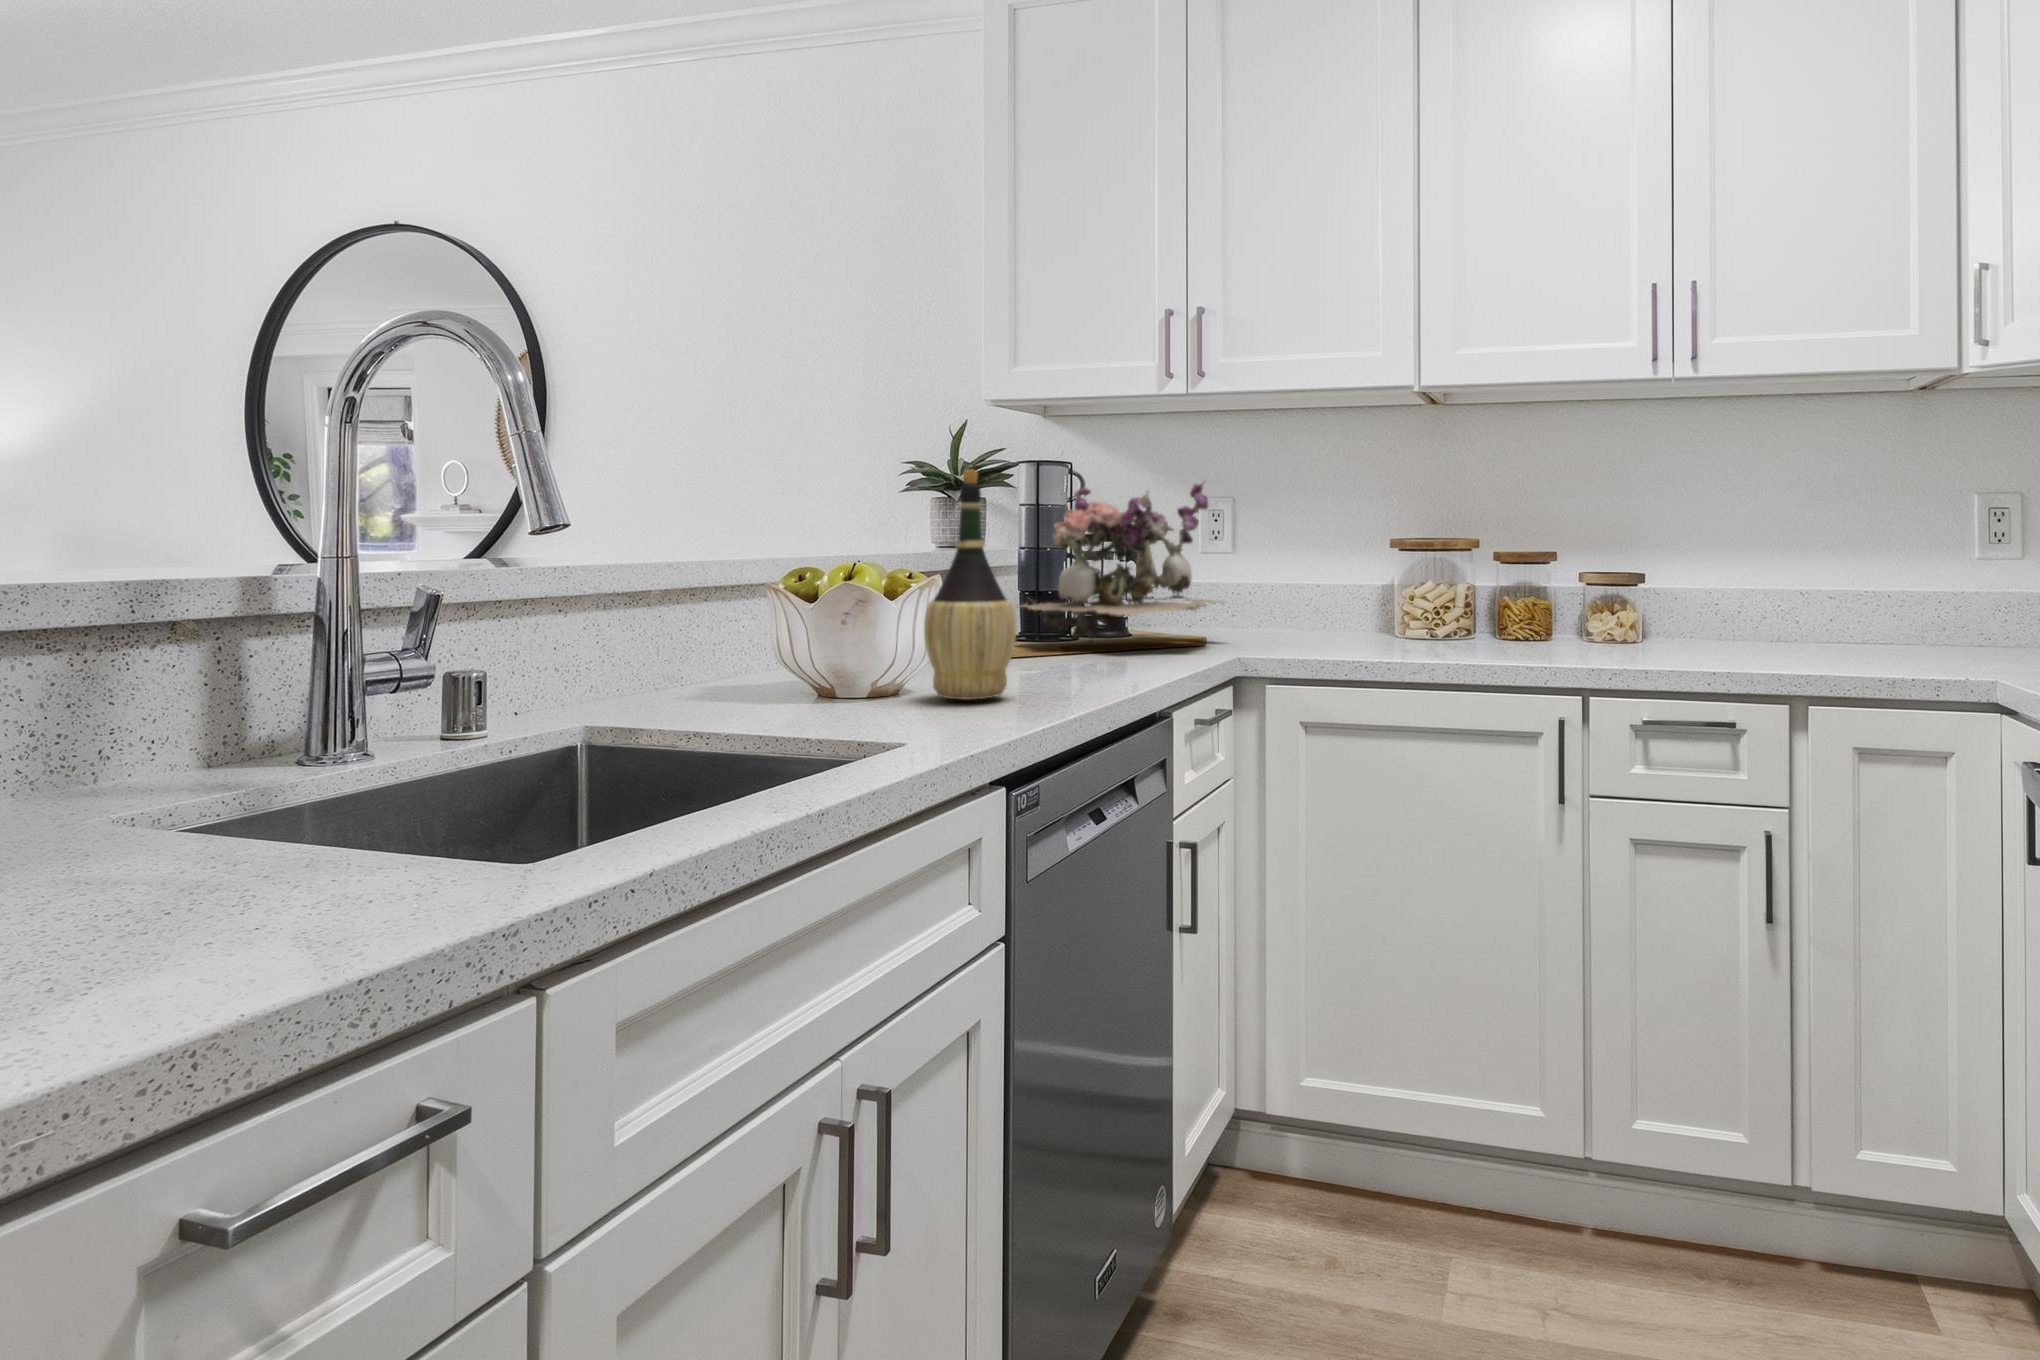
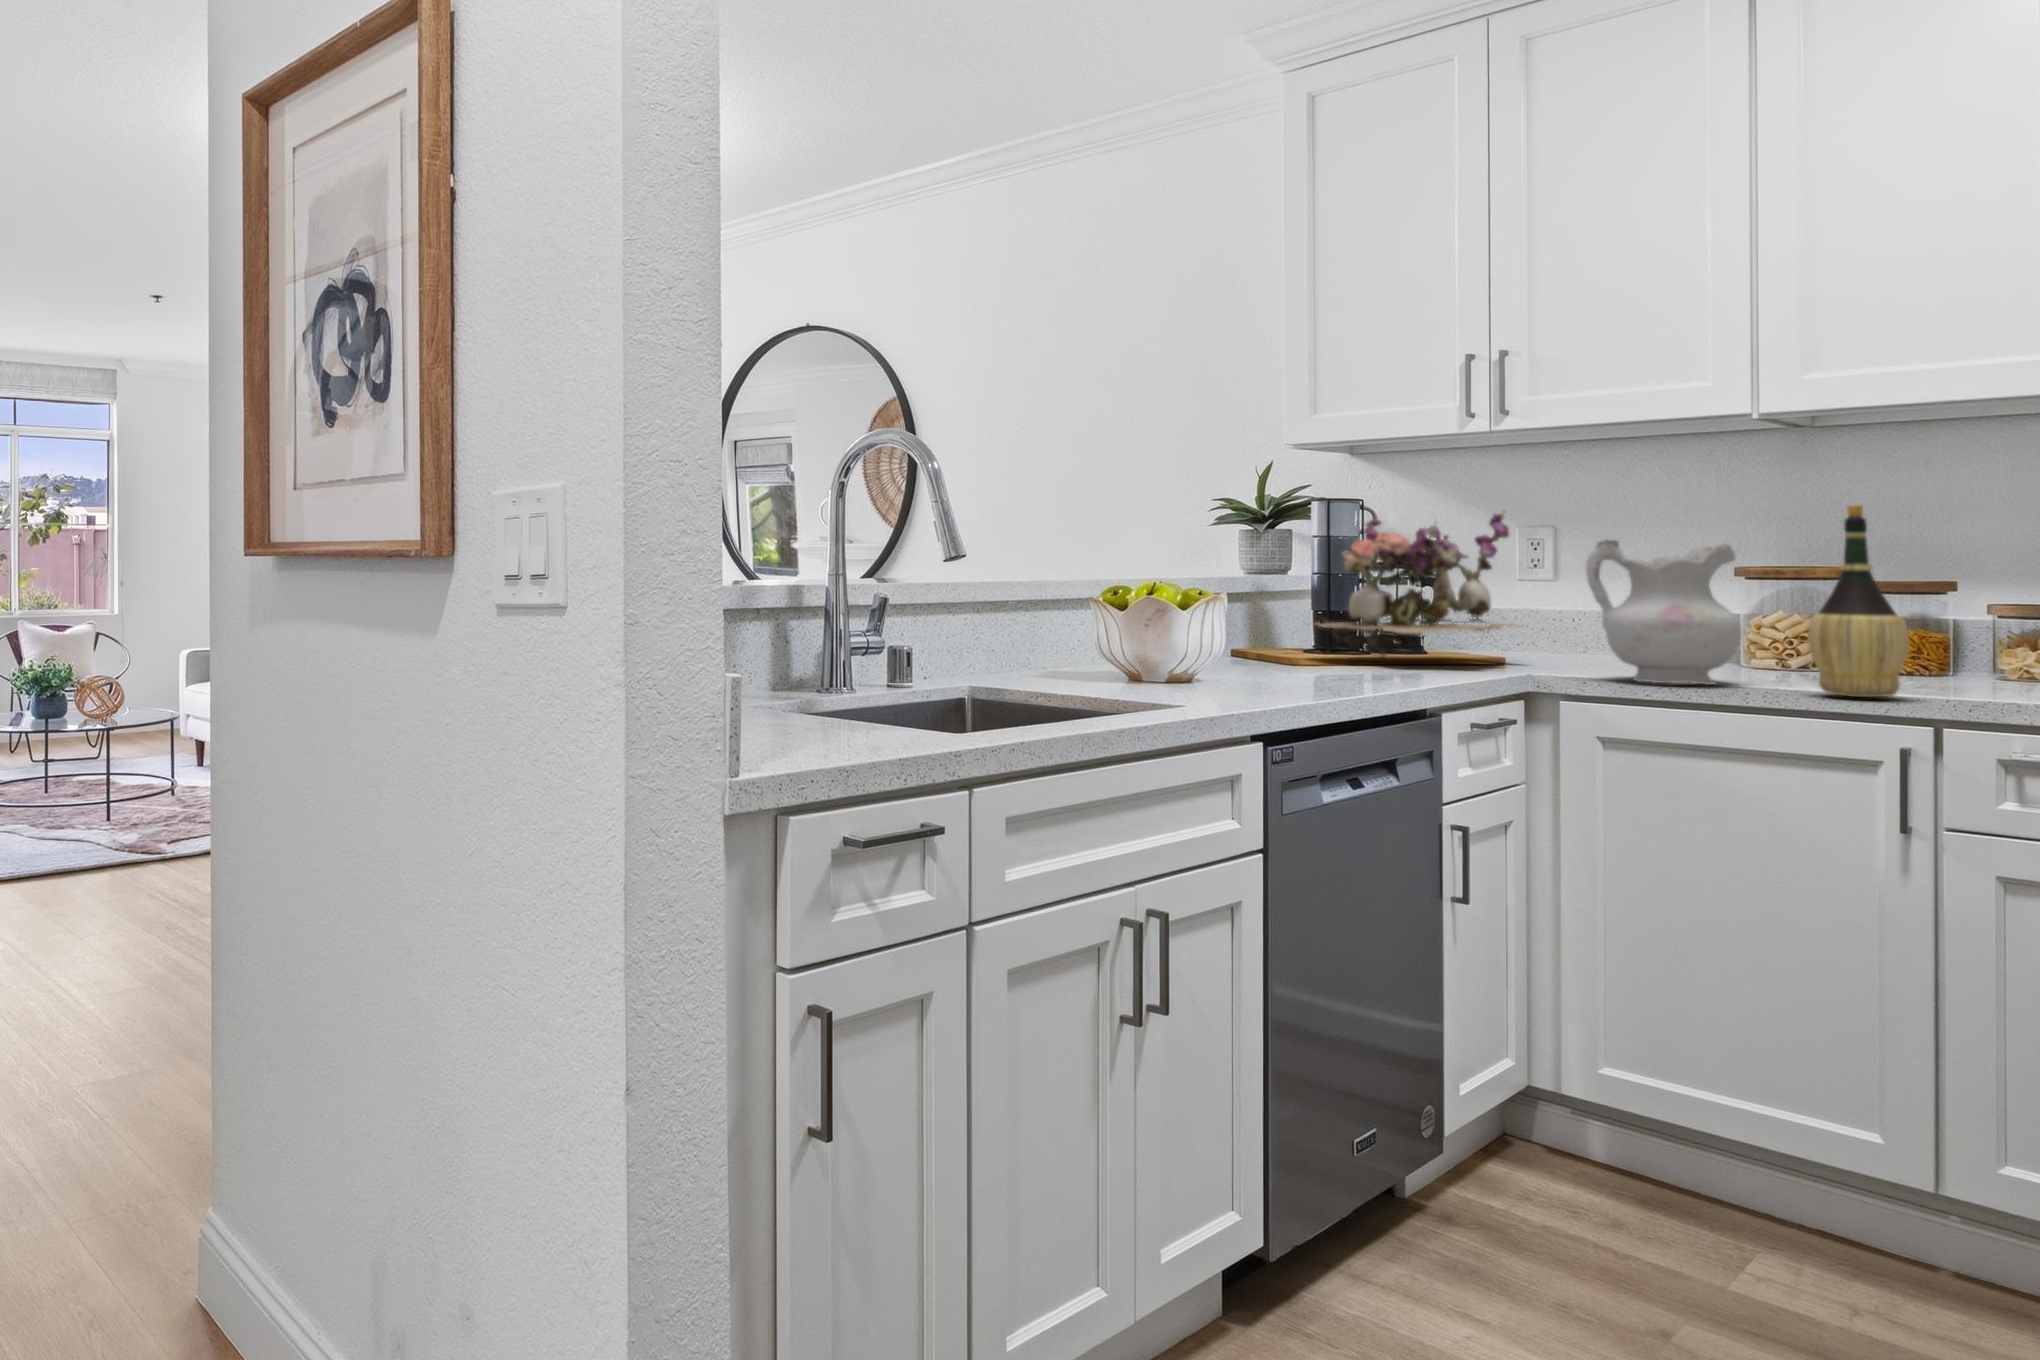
wine bottle: present [924,469,1016,700] -> present [1808,505,1909,697]
ceramic pitcher: none [1297,509,1429,662] -> present [1586,539,1741,685]

